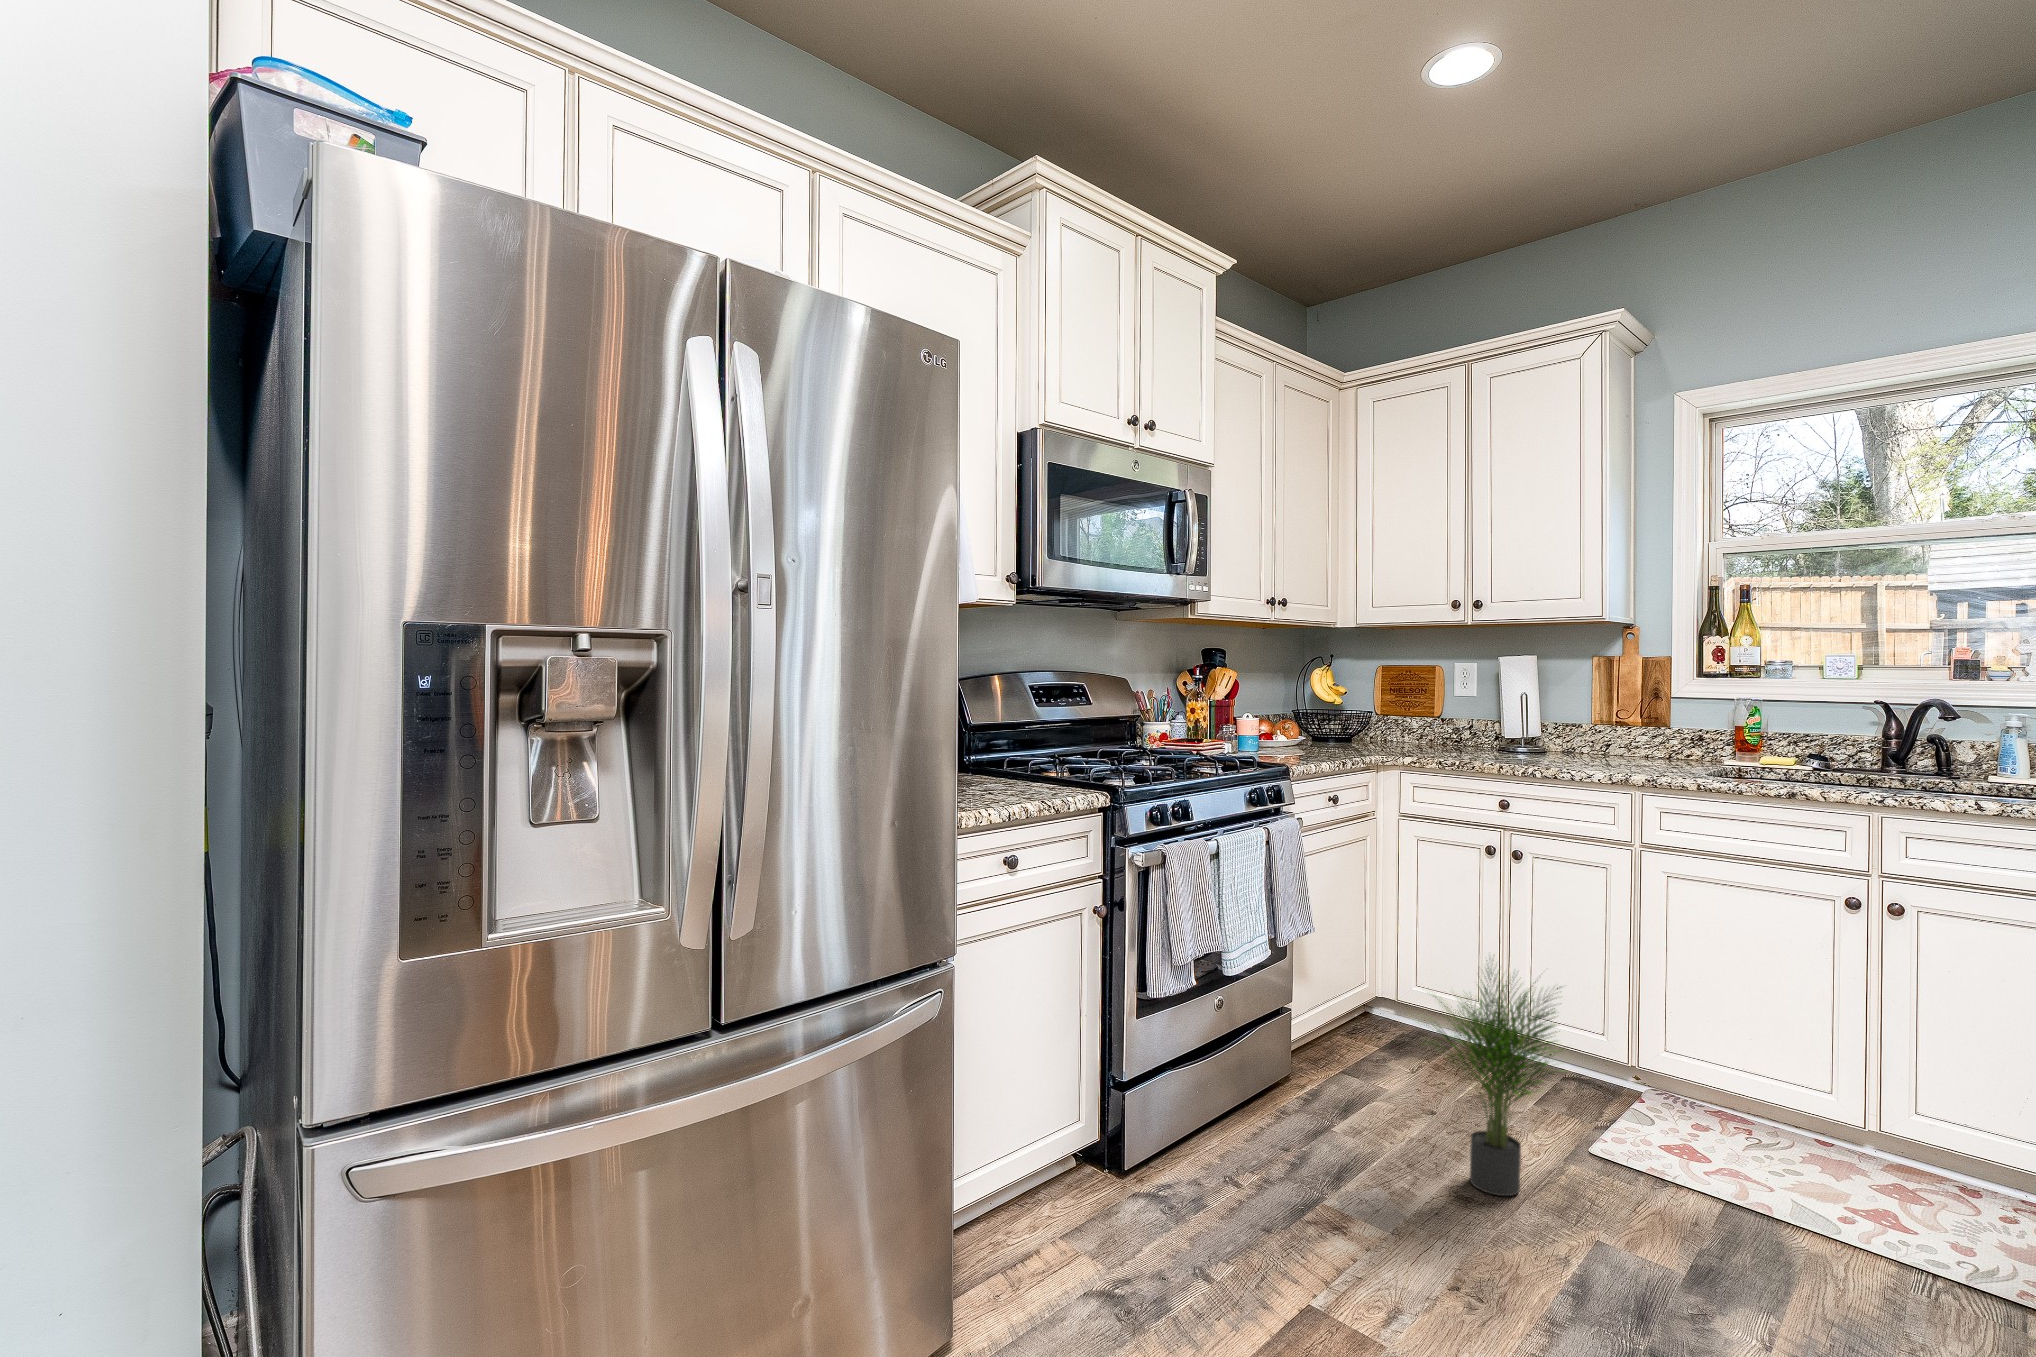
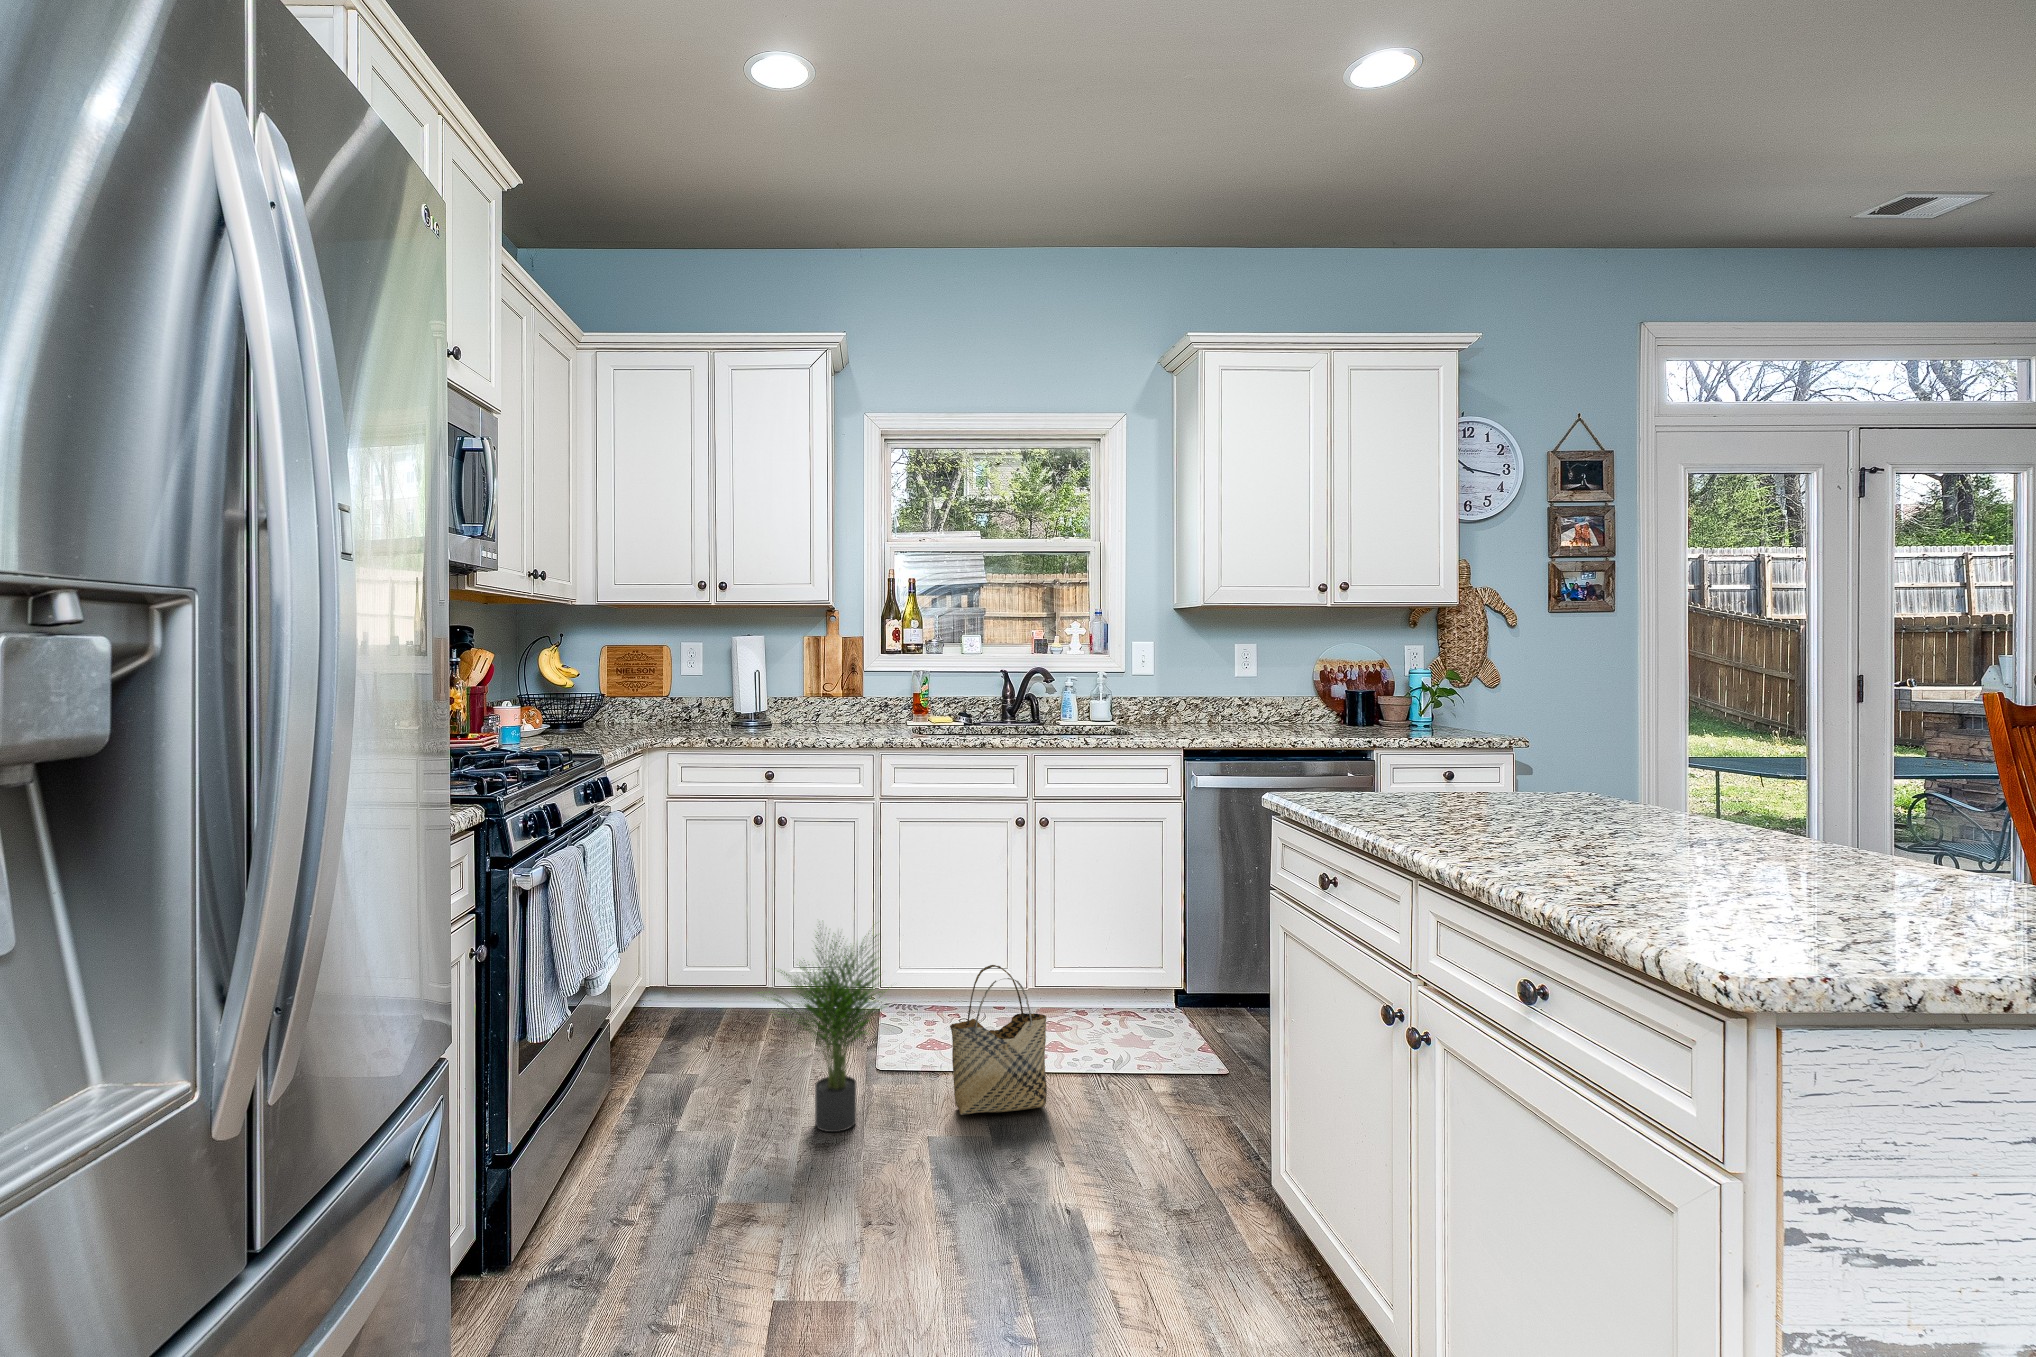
woven basket: none [1647,1063,1806,1275] -> present [950,965,1047,1115]

